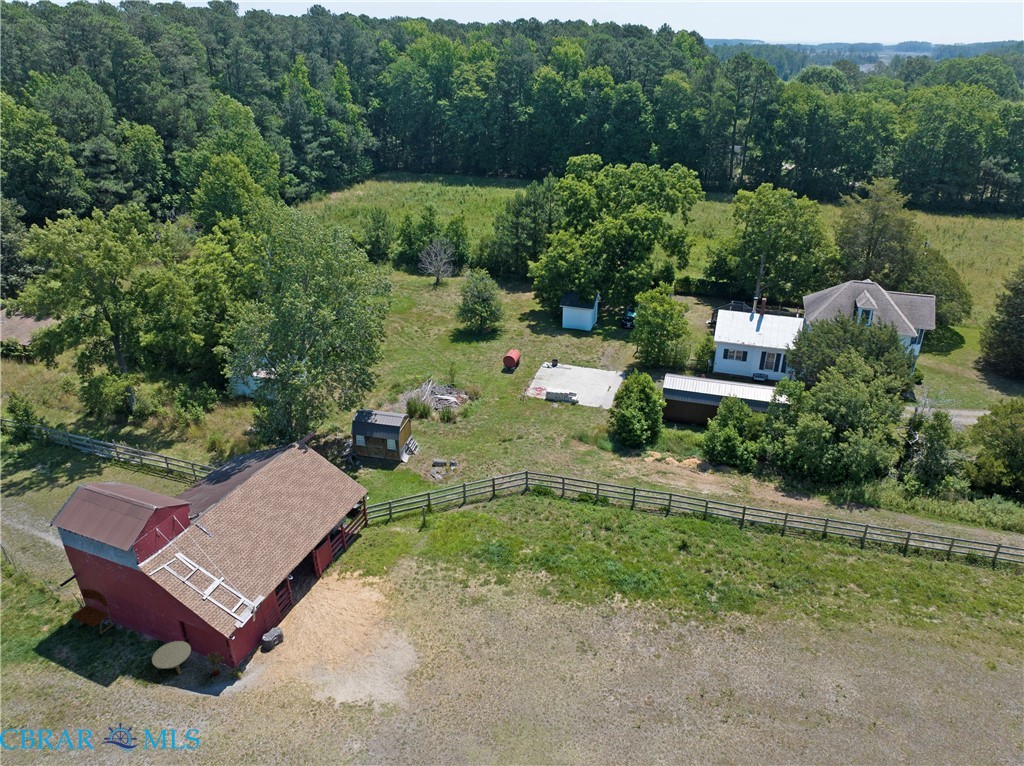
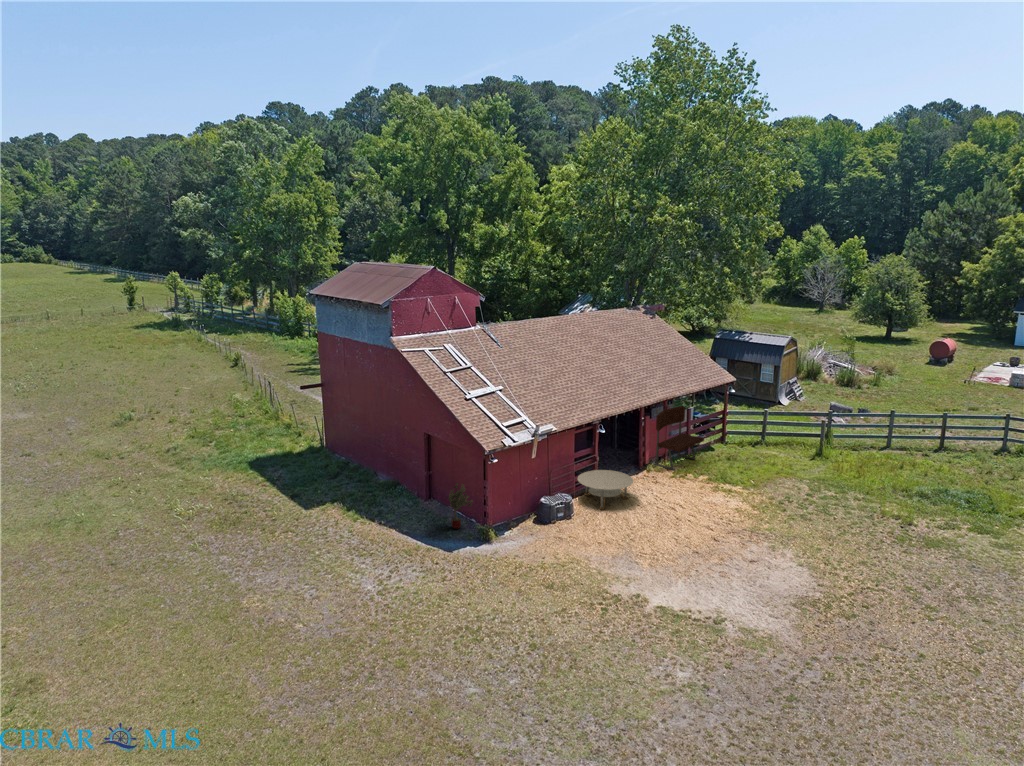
bench: present [71,589,113,634] -> present [655,406,704,470]
round table: present [152,641,191,674] -> present [577,470,633,510]

